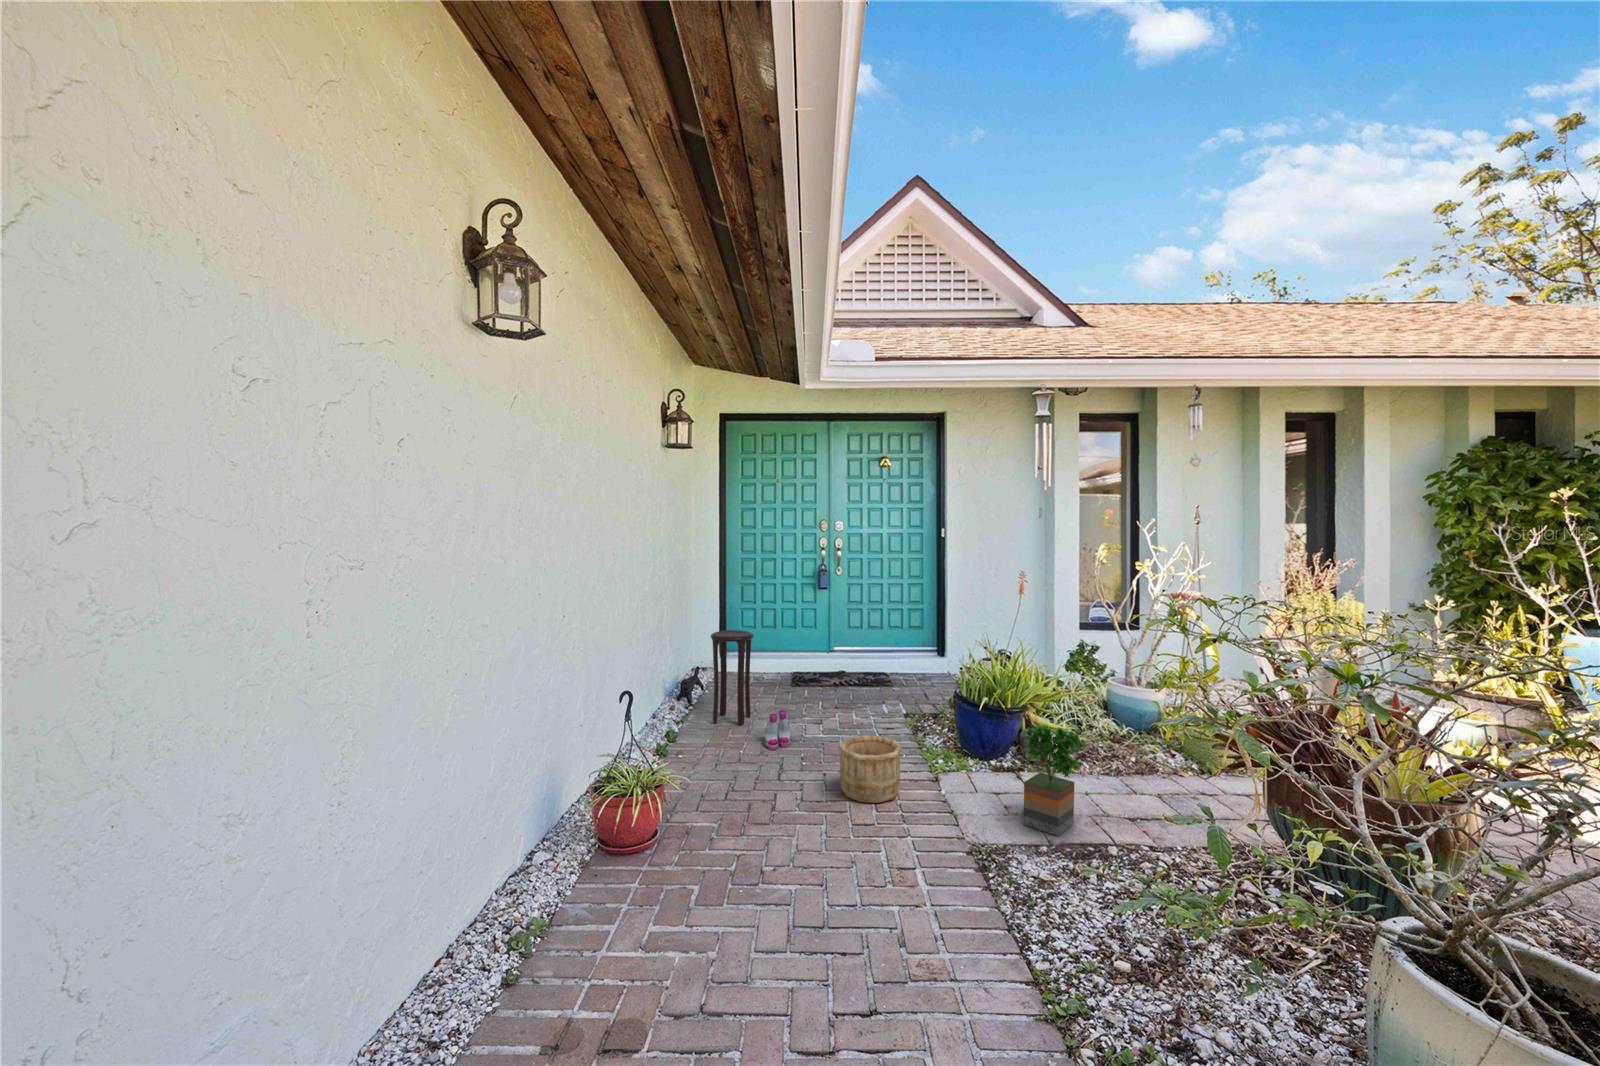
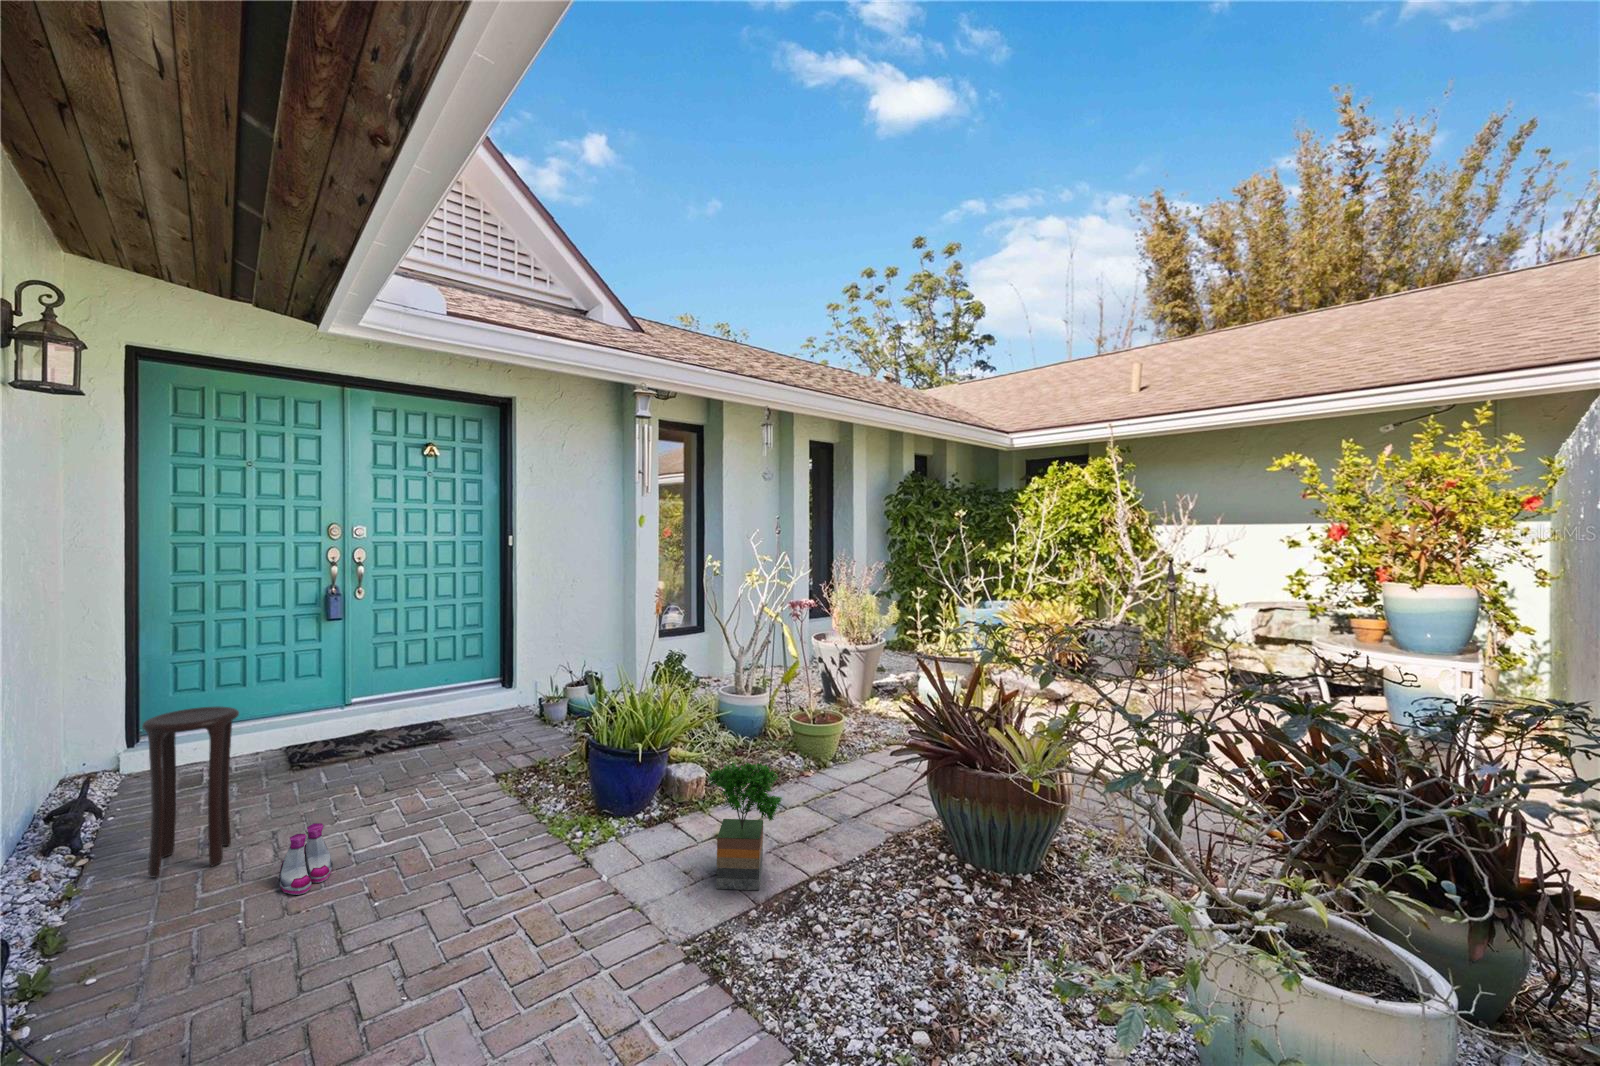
wooden bucket: present [838,735,902,803] -> none [454,828,551,938]

